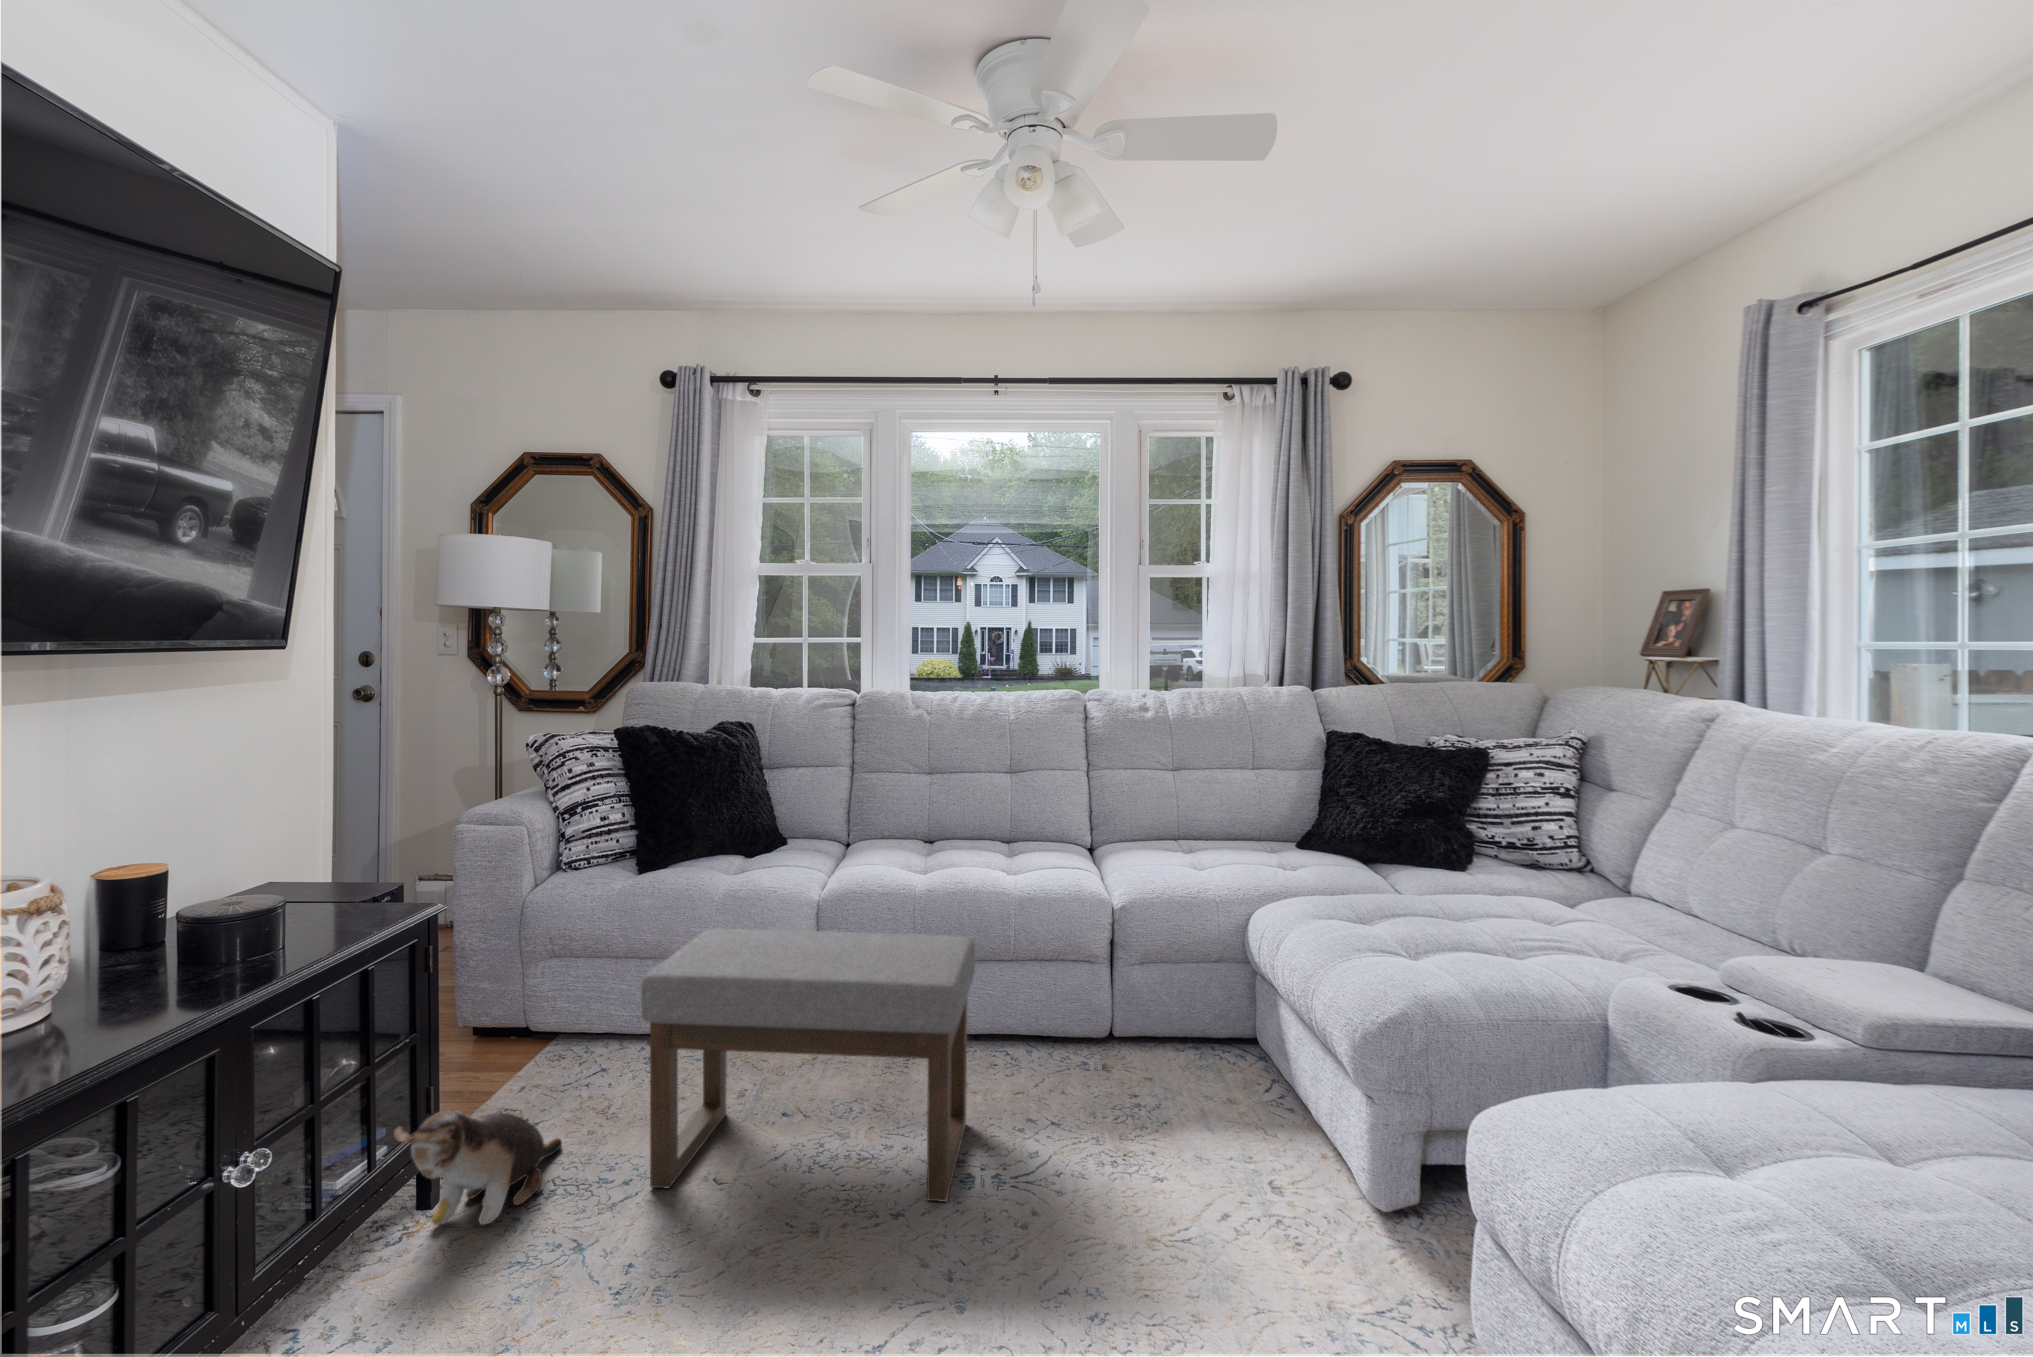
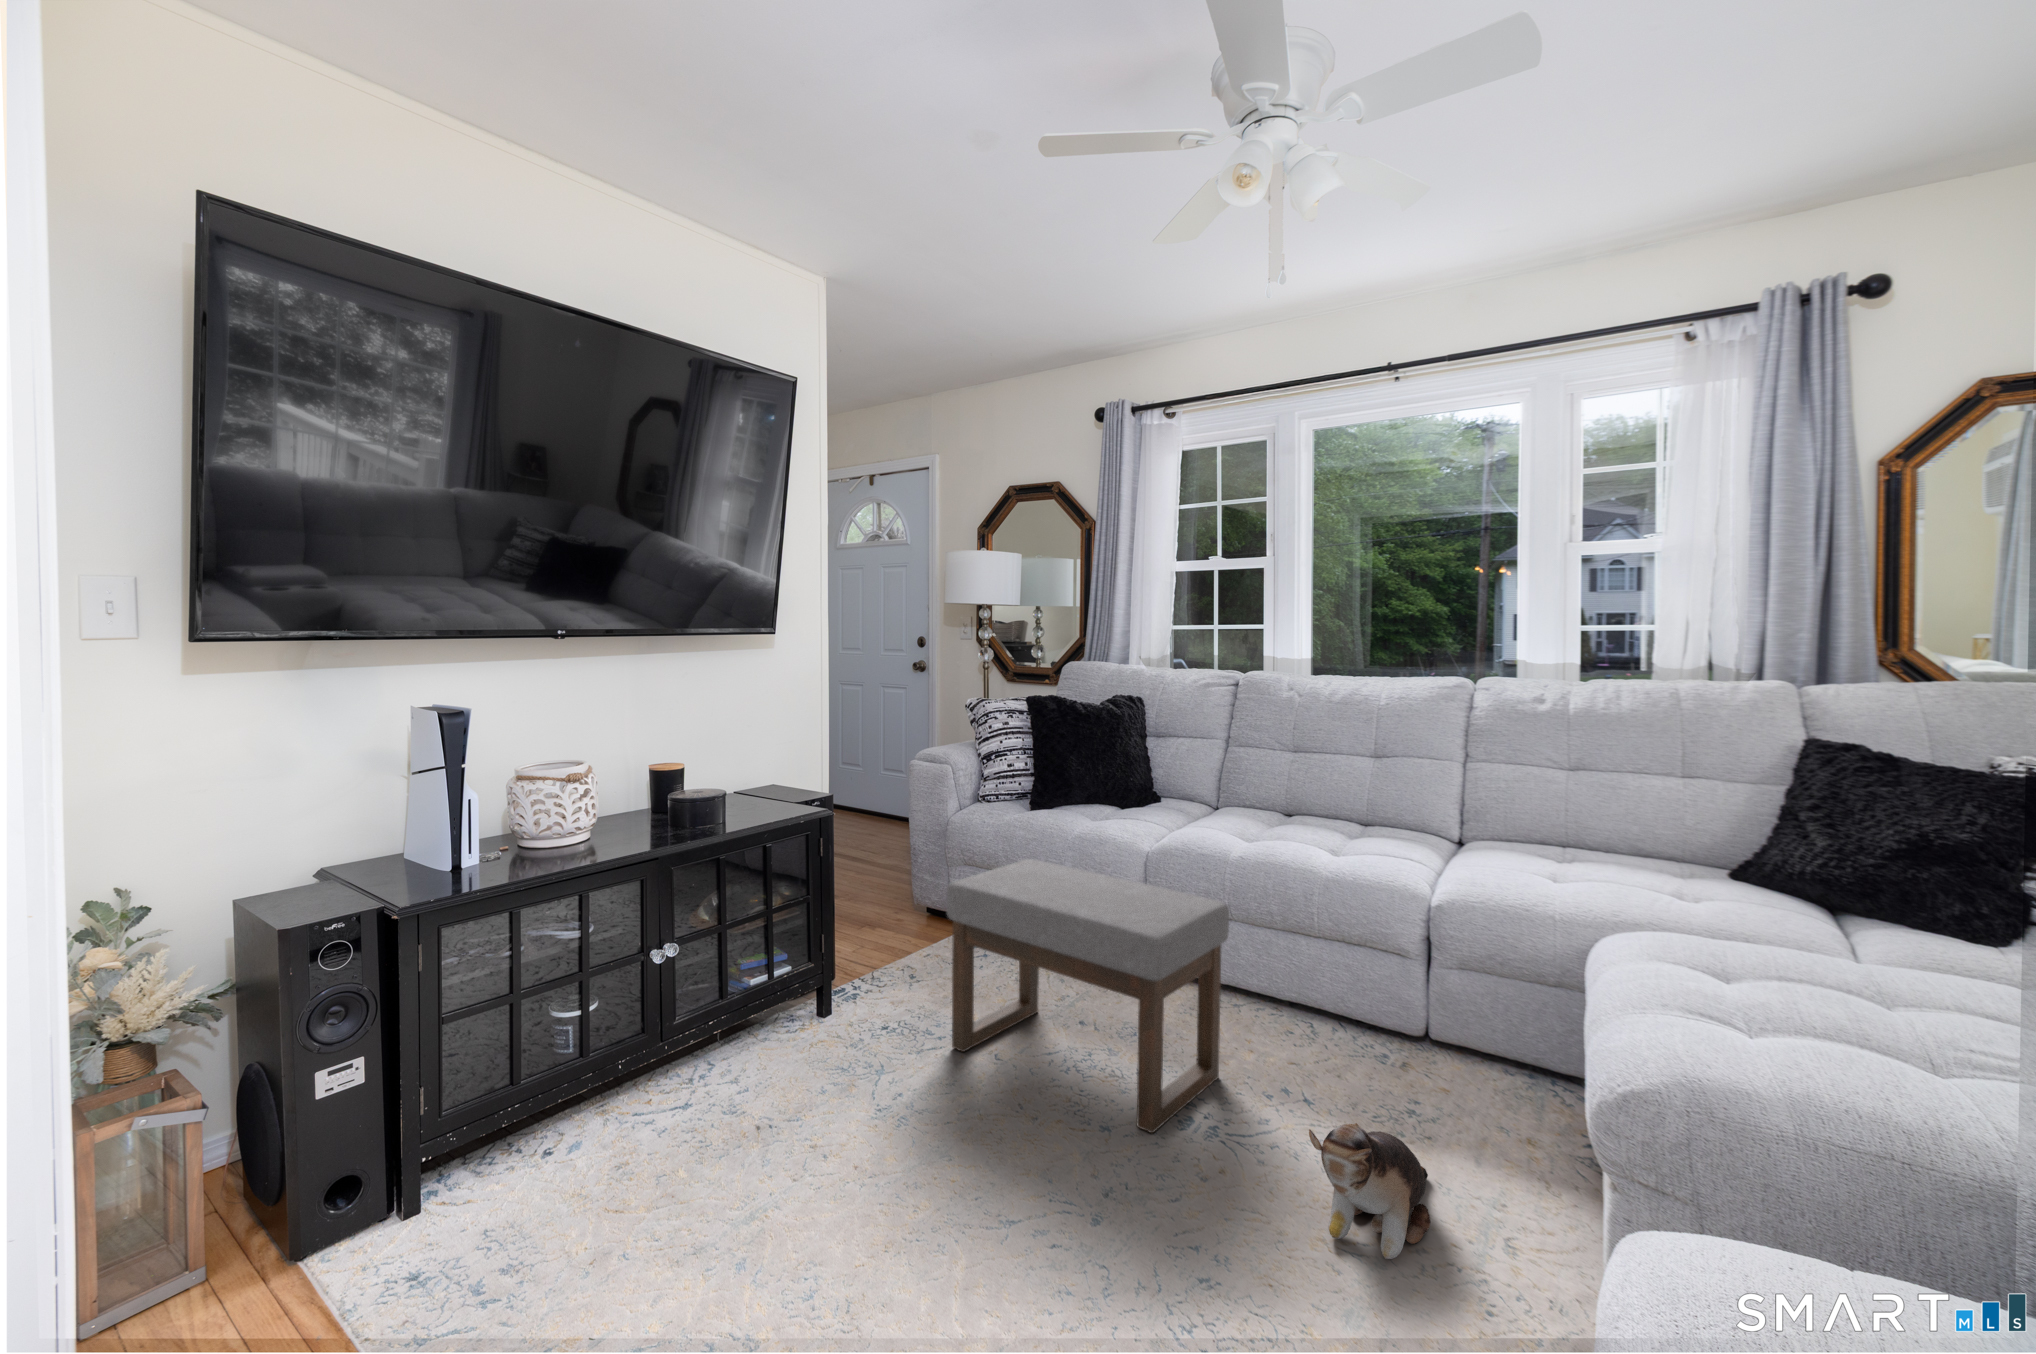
plush toy: present [394,1109,562,1225] -> present [1309,1123,1430,1259]

